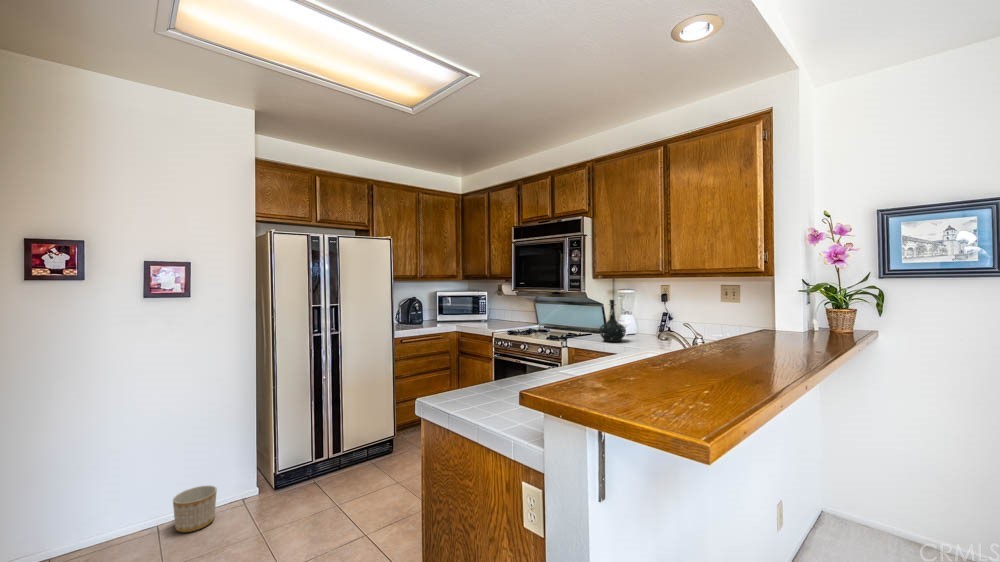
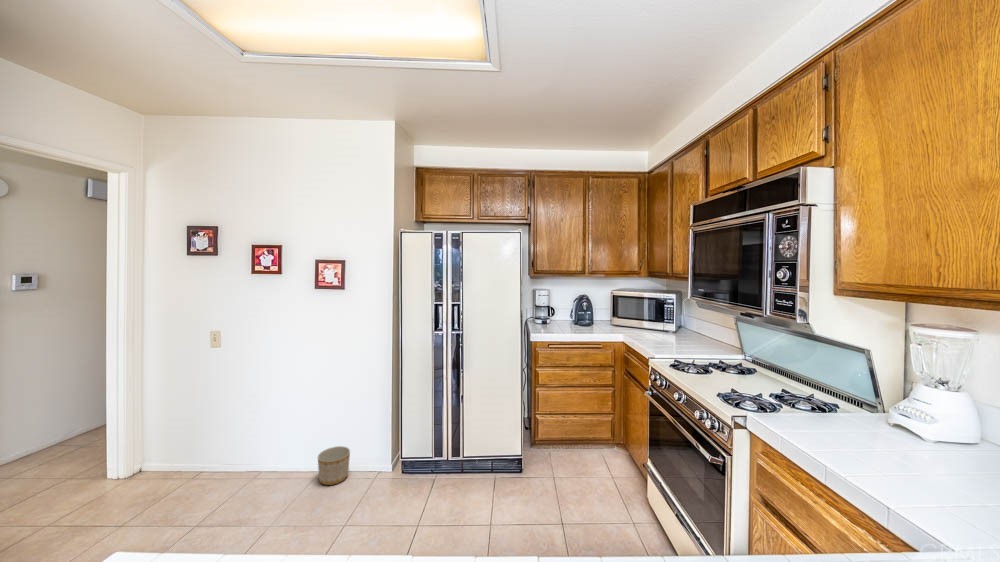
bottle: present [599,300,626,342] -> none [827,345,914,449]

